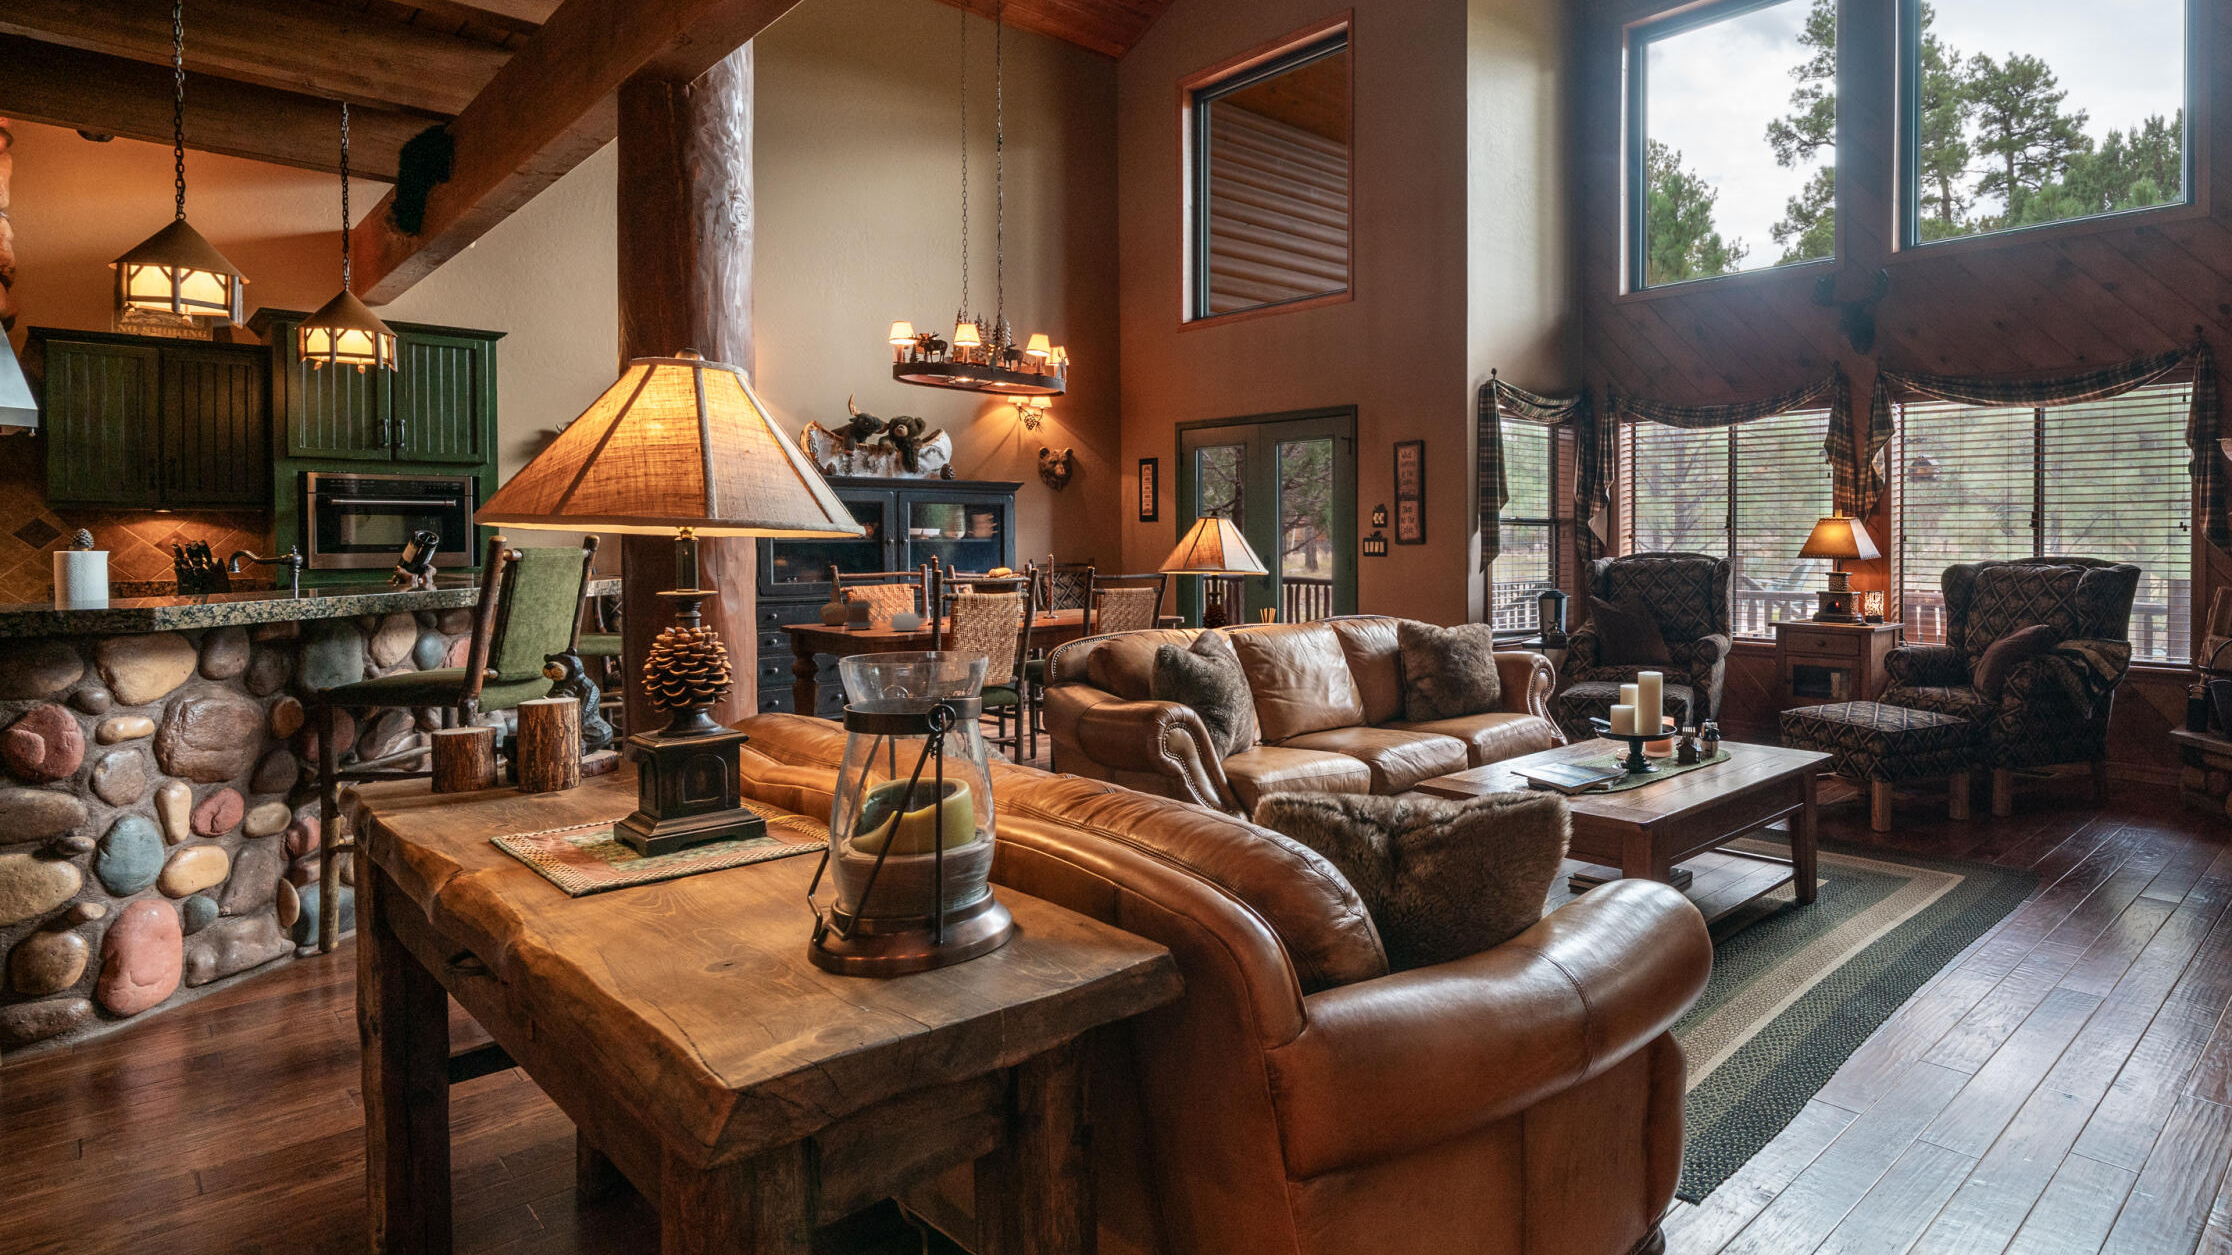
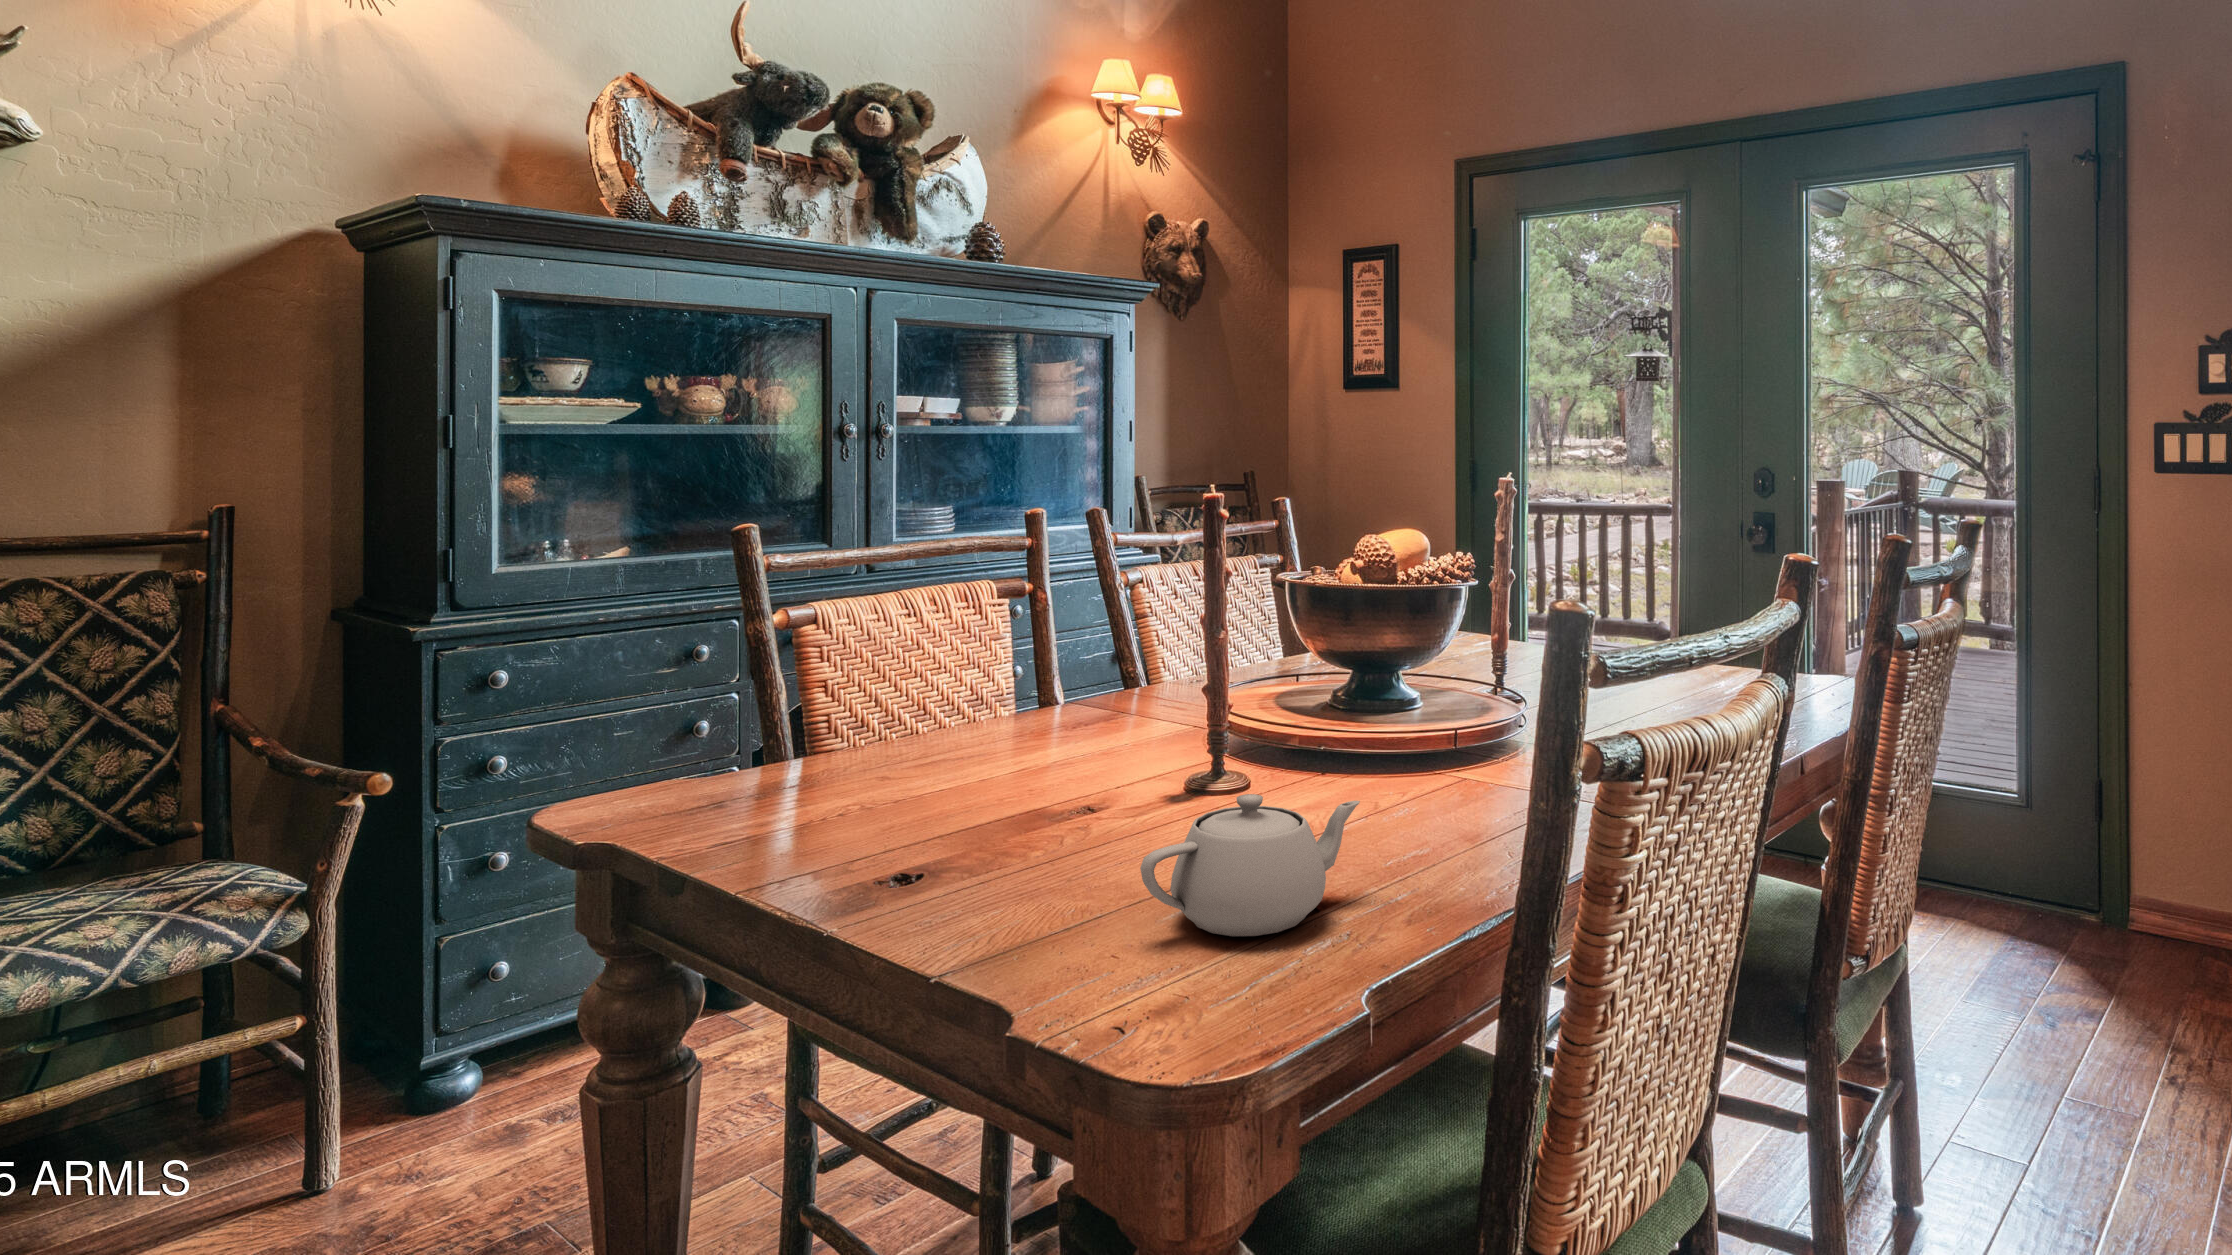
ceramic pitcher: present [820,578,851,625] -> none [708,580,848,803]
mug: present [847,599,882,630] -> none [892,713,1054,898]

